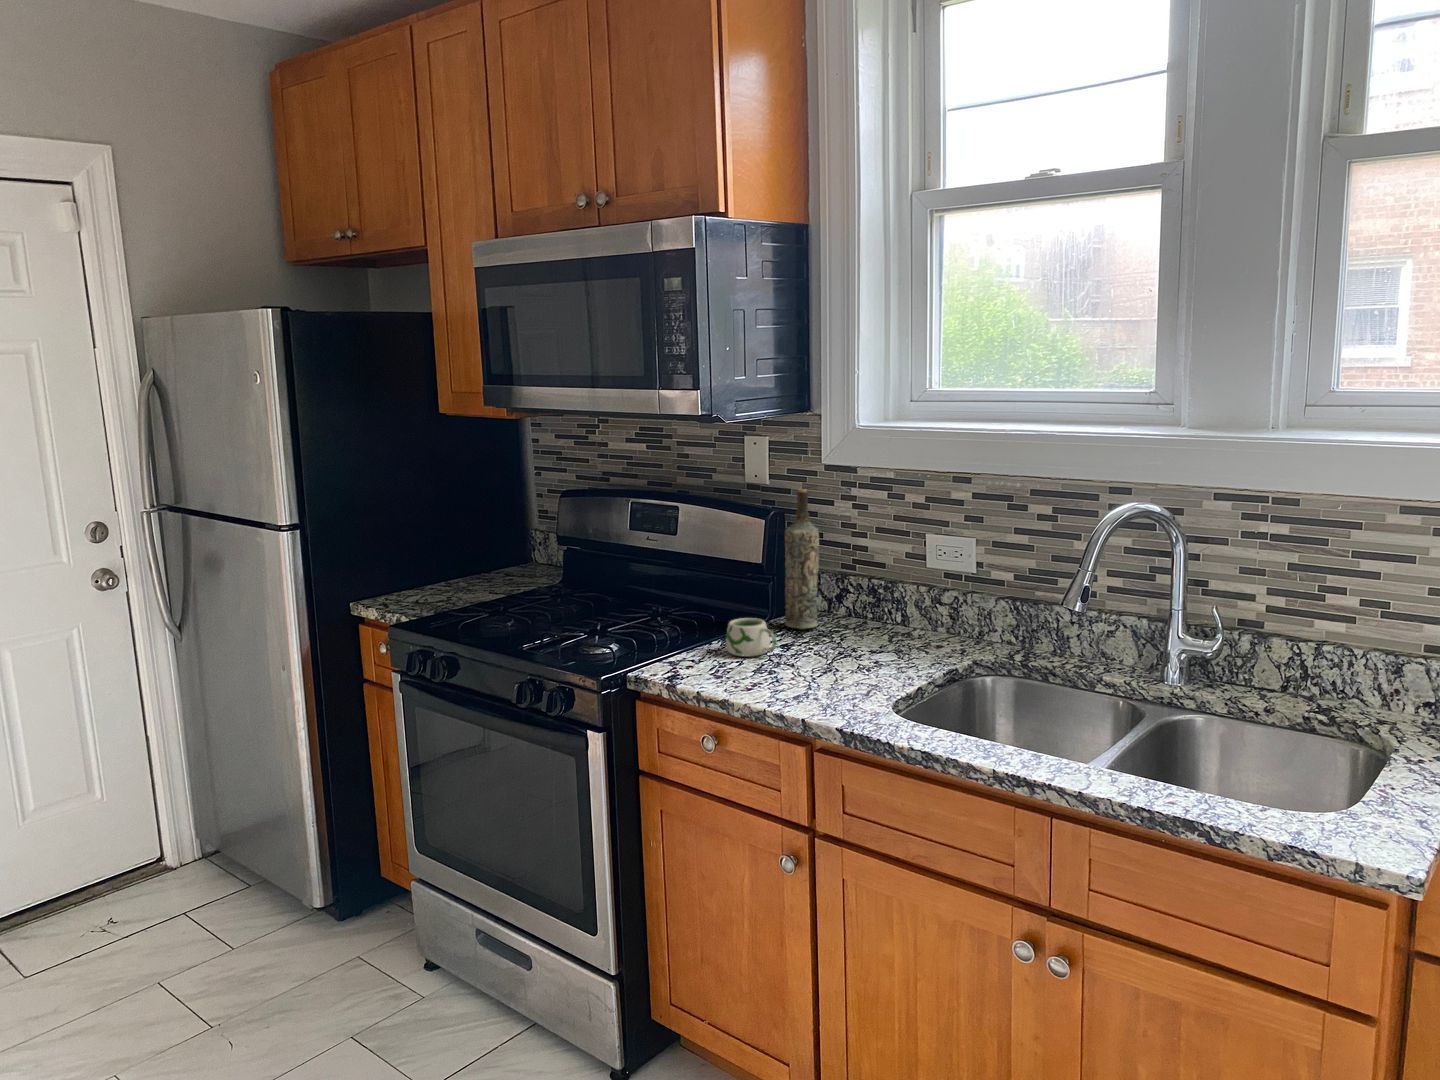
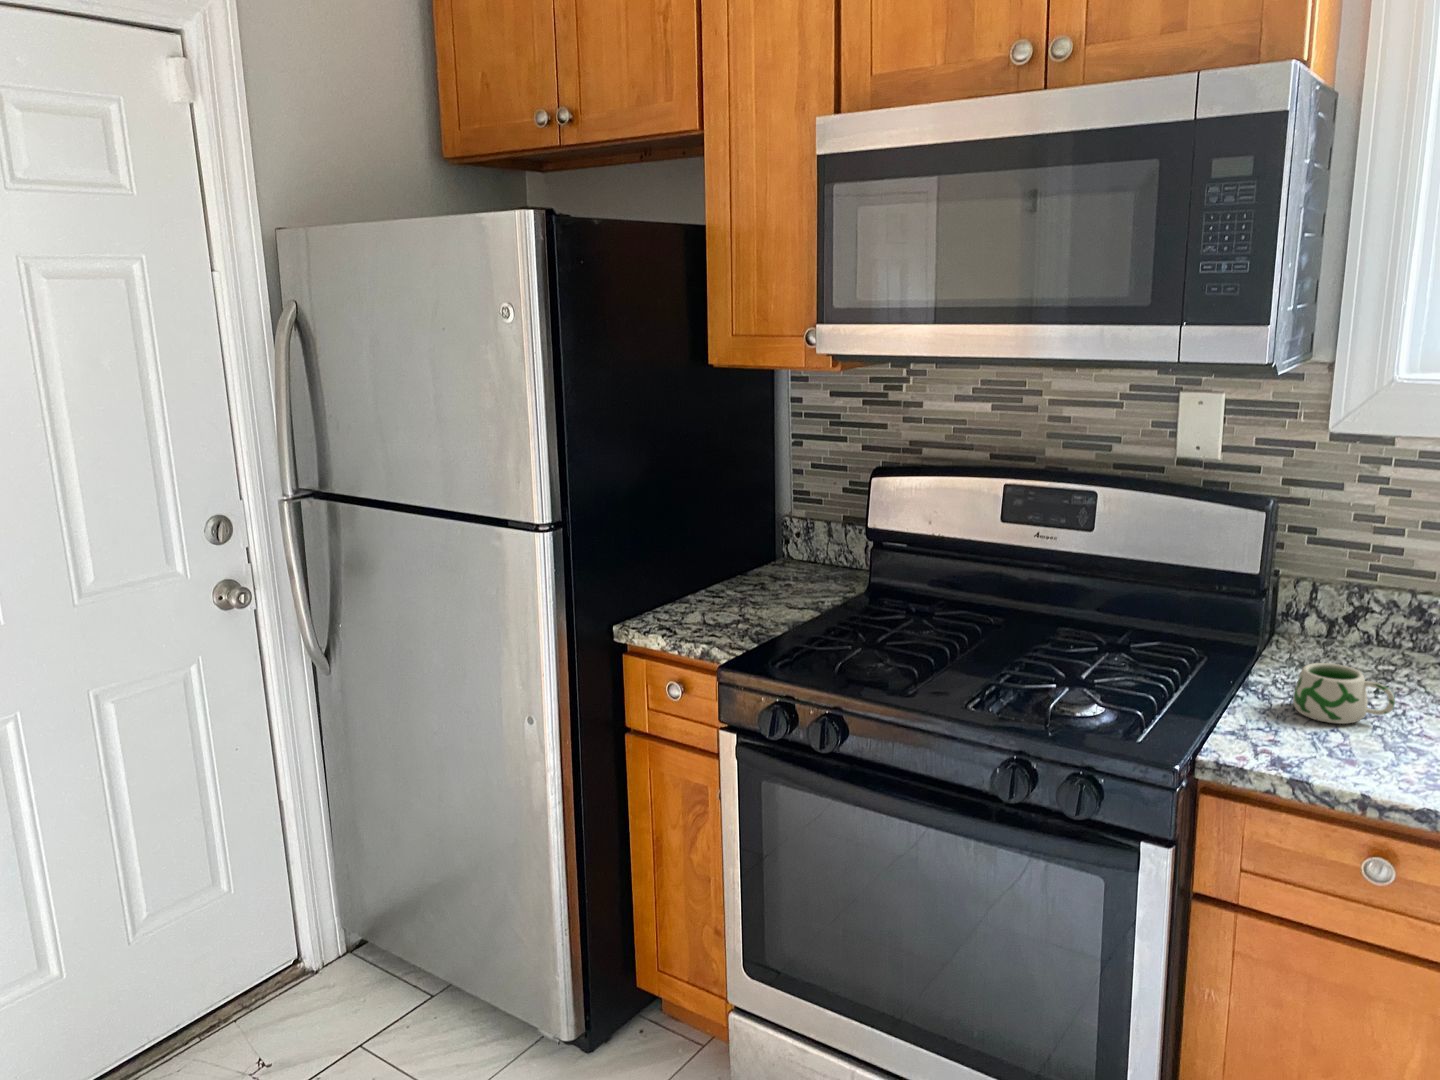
bottle: present [785,489,819,629] -> none [1299,470,1368,667]

